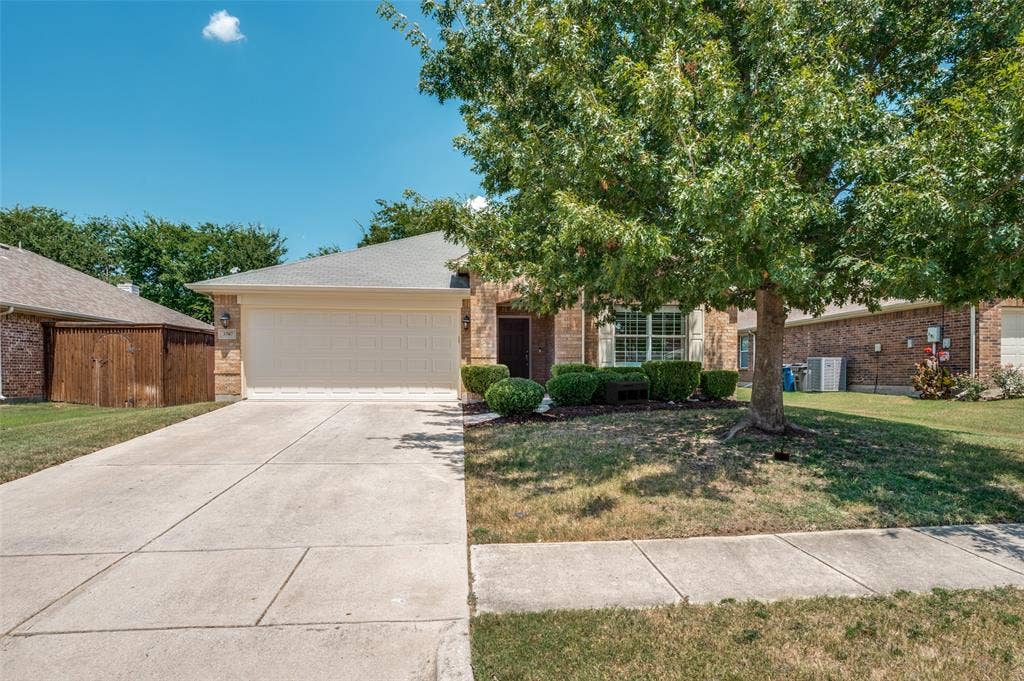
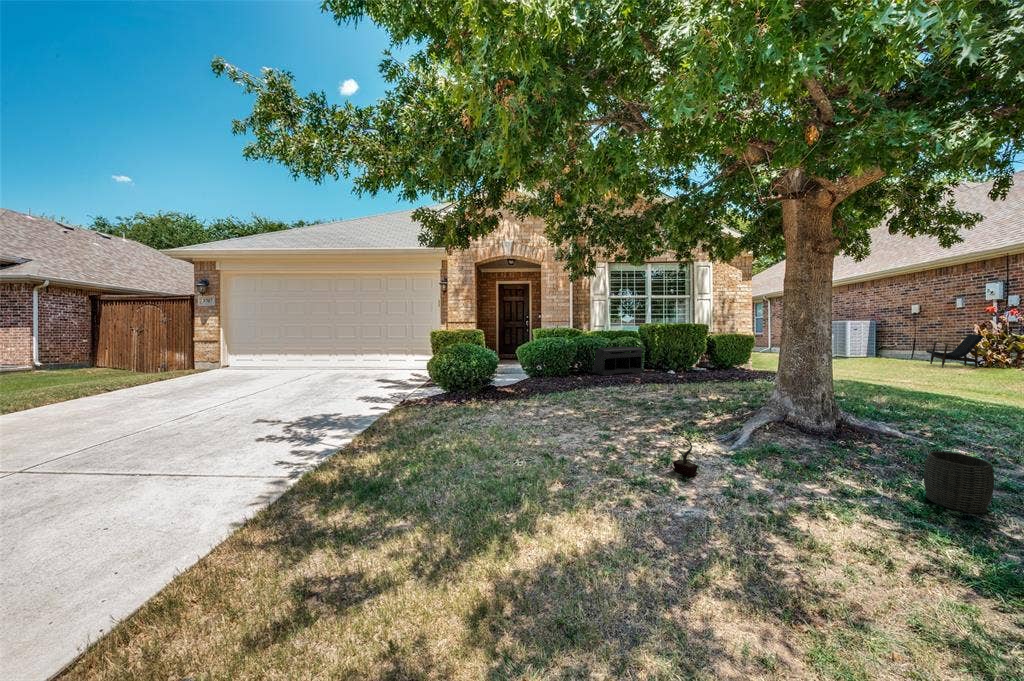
lounge chair: none [882,371,922,401] -> present [926,334,983,369]
potted plant: present [770,426,800,460] -> present [668,421,712,477]
woven basket: none [826,438,856,468] -> present [924,451,994,513]

